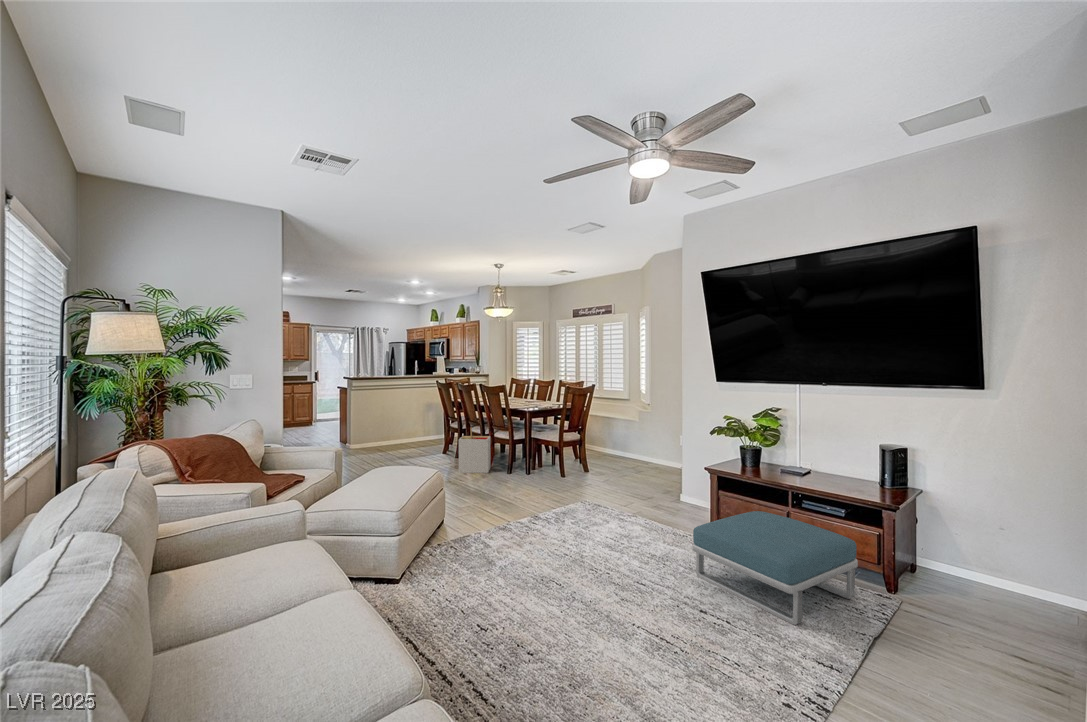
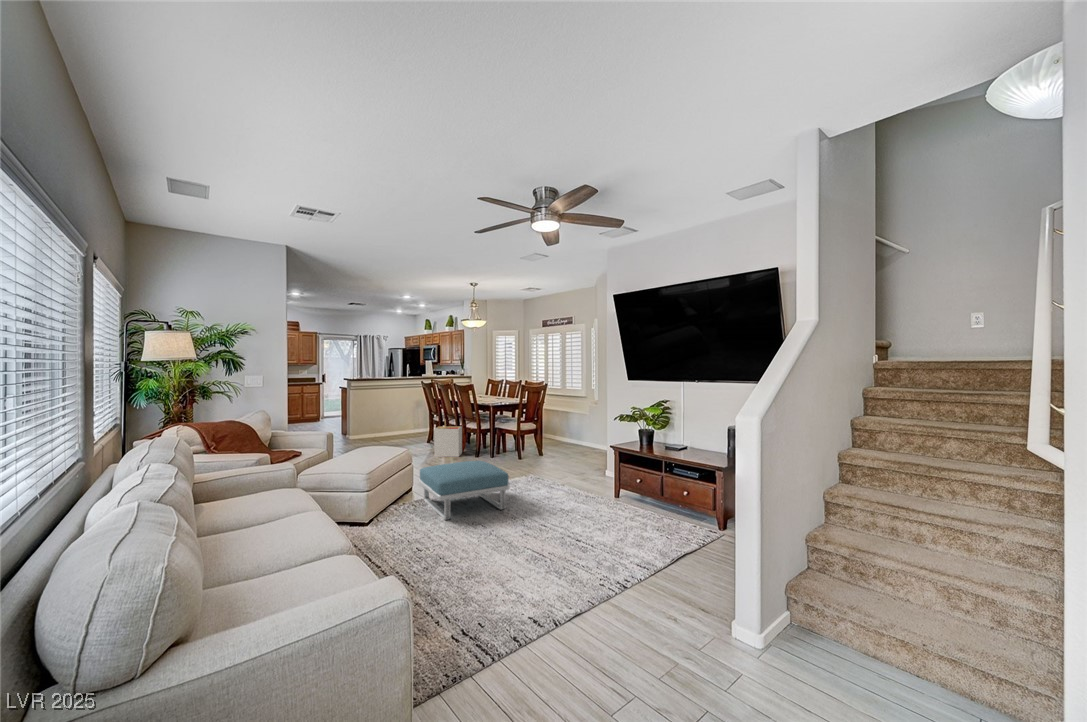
footstool: present [692,511,858,625] -> present [419,461,510,520]

